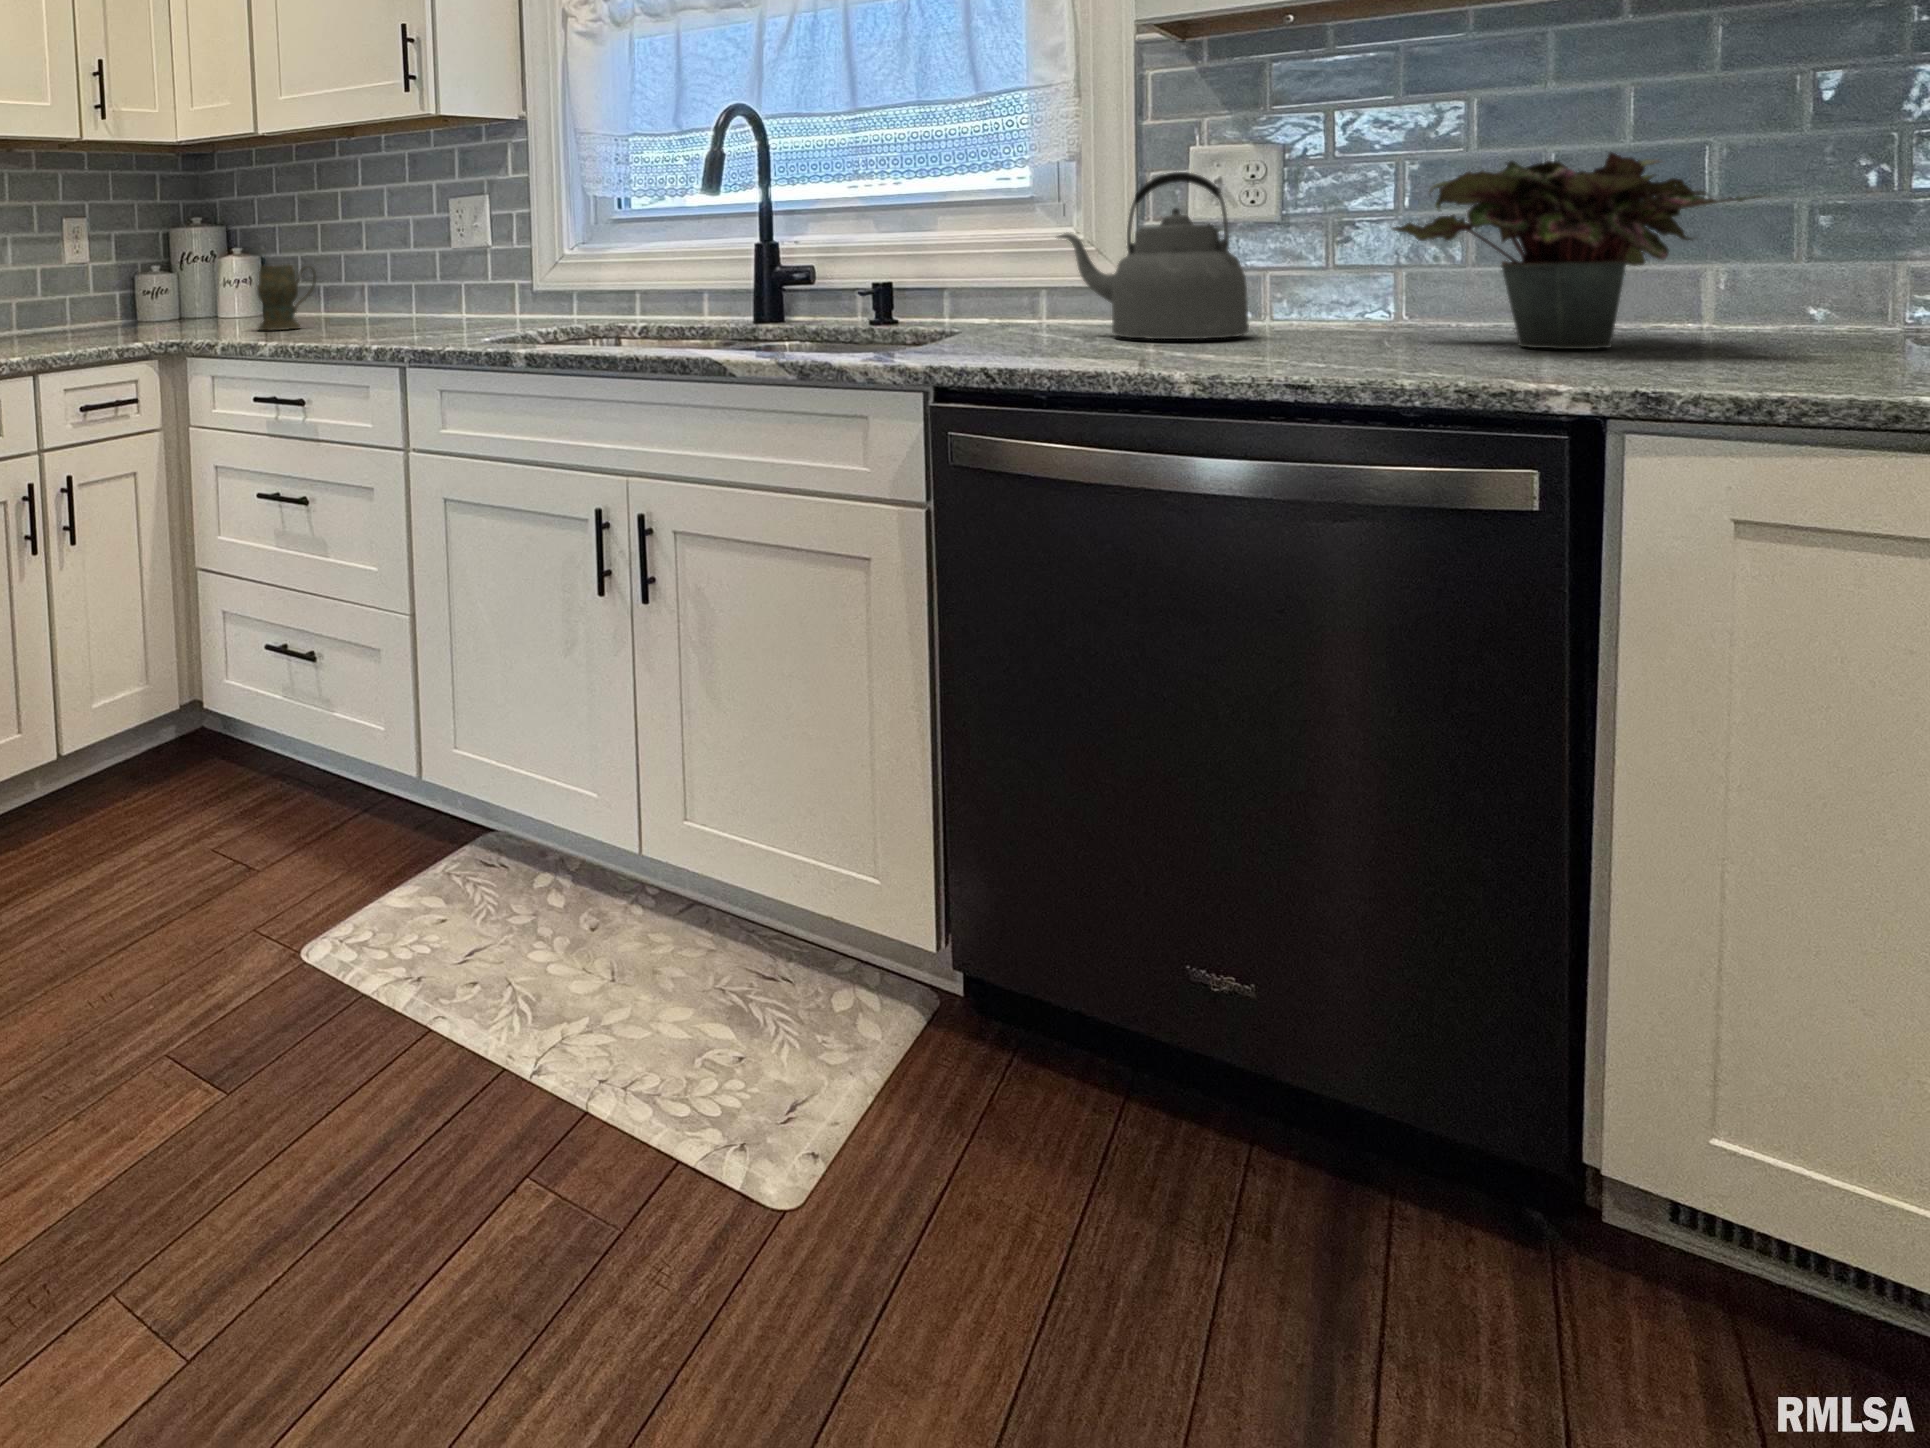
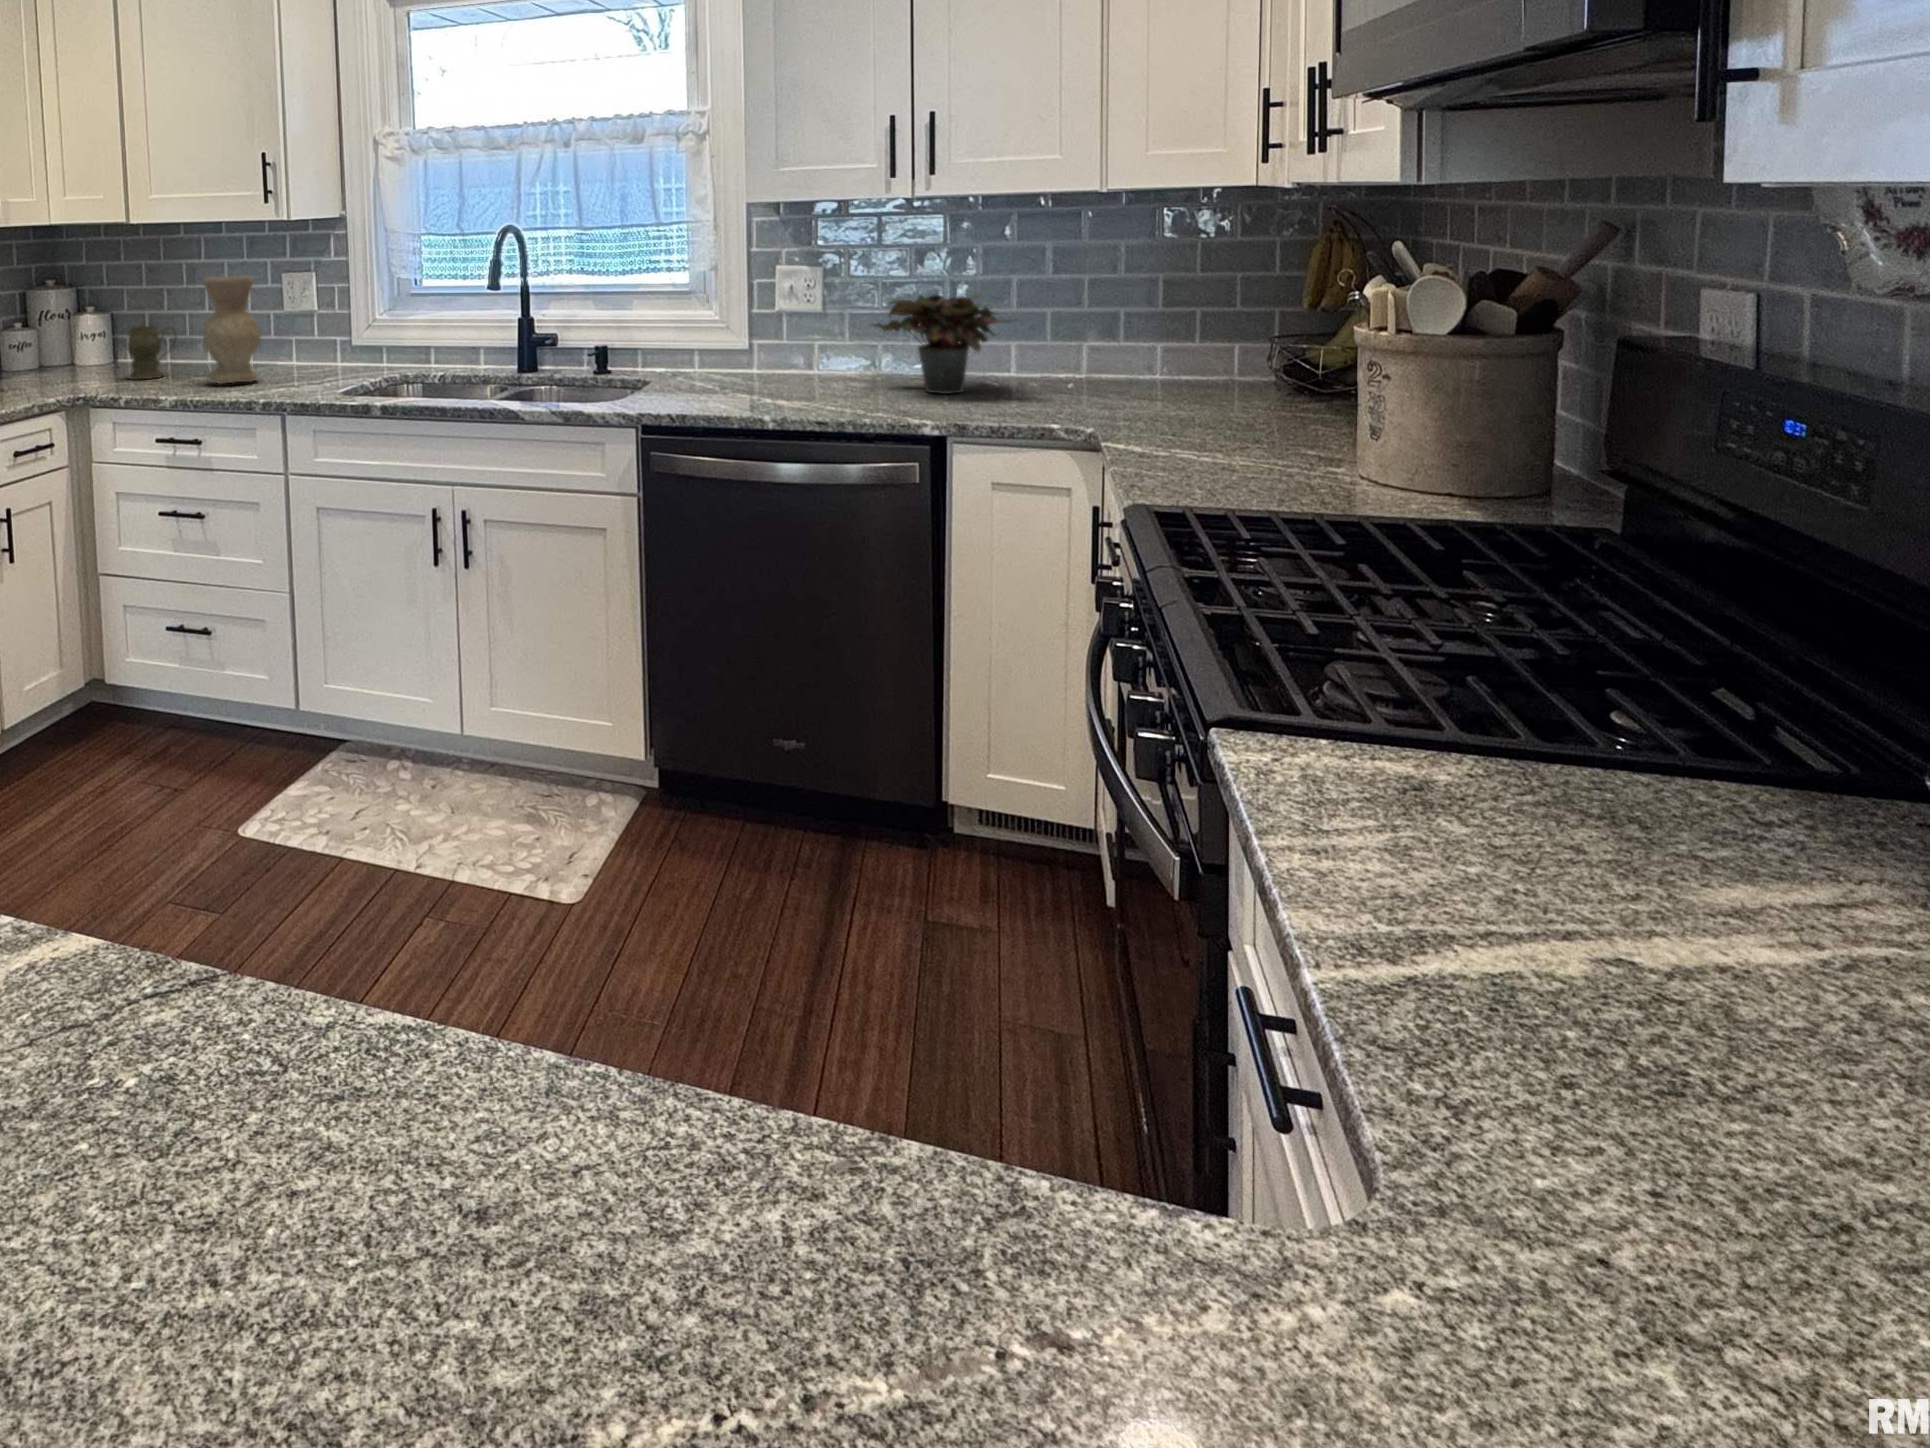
kettle: present [1057,172,1249,339] -> none [703,287,805,387]
vase: none [331,192,405,333] -> present [203,275,261,384]

